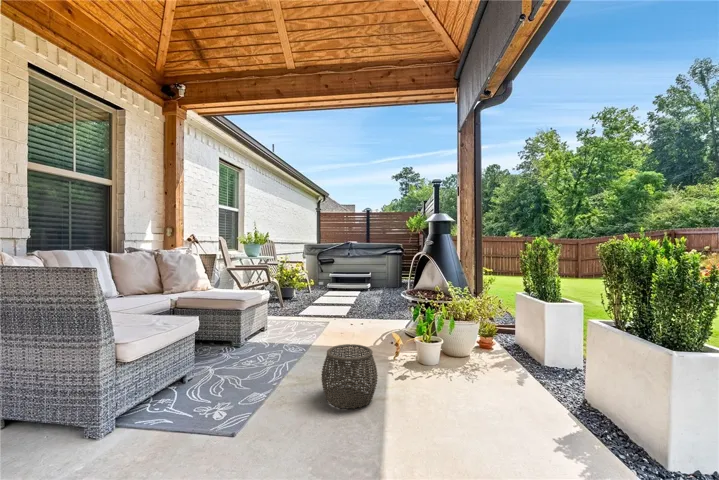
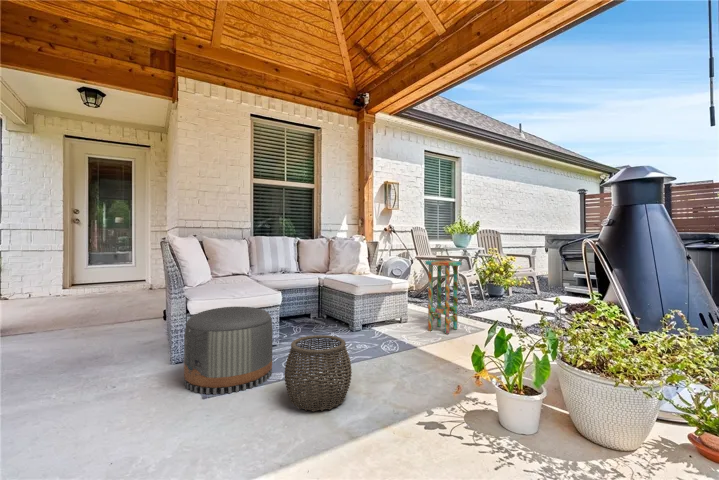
side table: none [301,270,331,332] -> present [425,260,462,334]
pouf: none [187,339,286,448] -> present [184,307,273,394]

